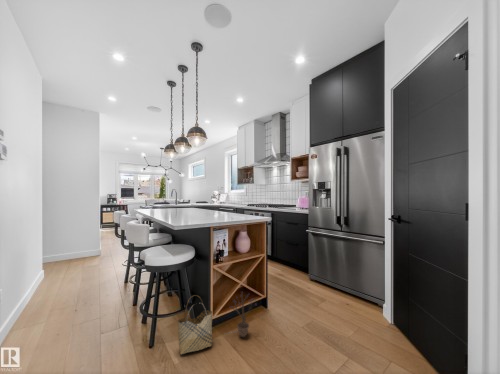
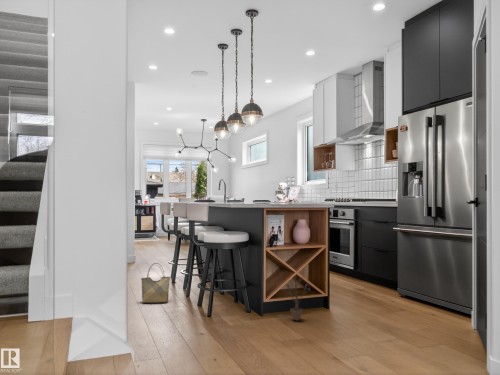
woven basket: present [178,295,212,354] -> present [141,263,170,303]

